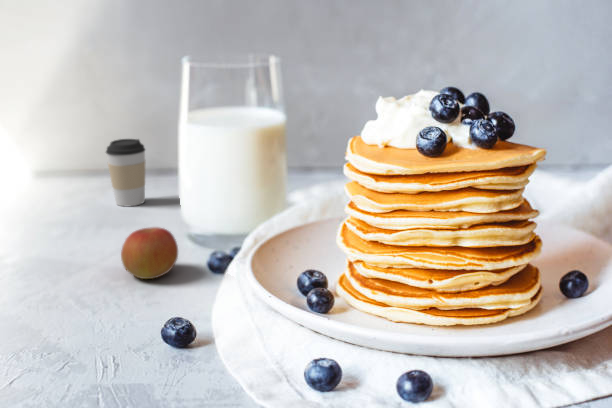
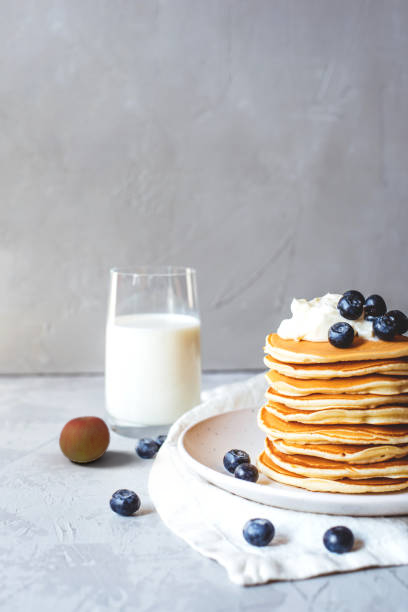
coffee cup: present [106,139,145,206] -> none [32,341,69,403]

